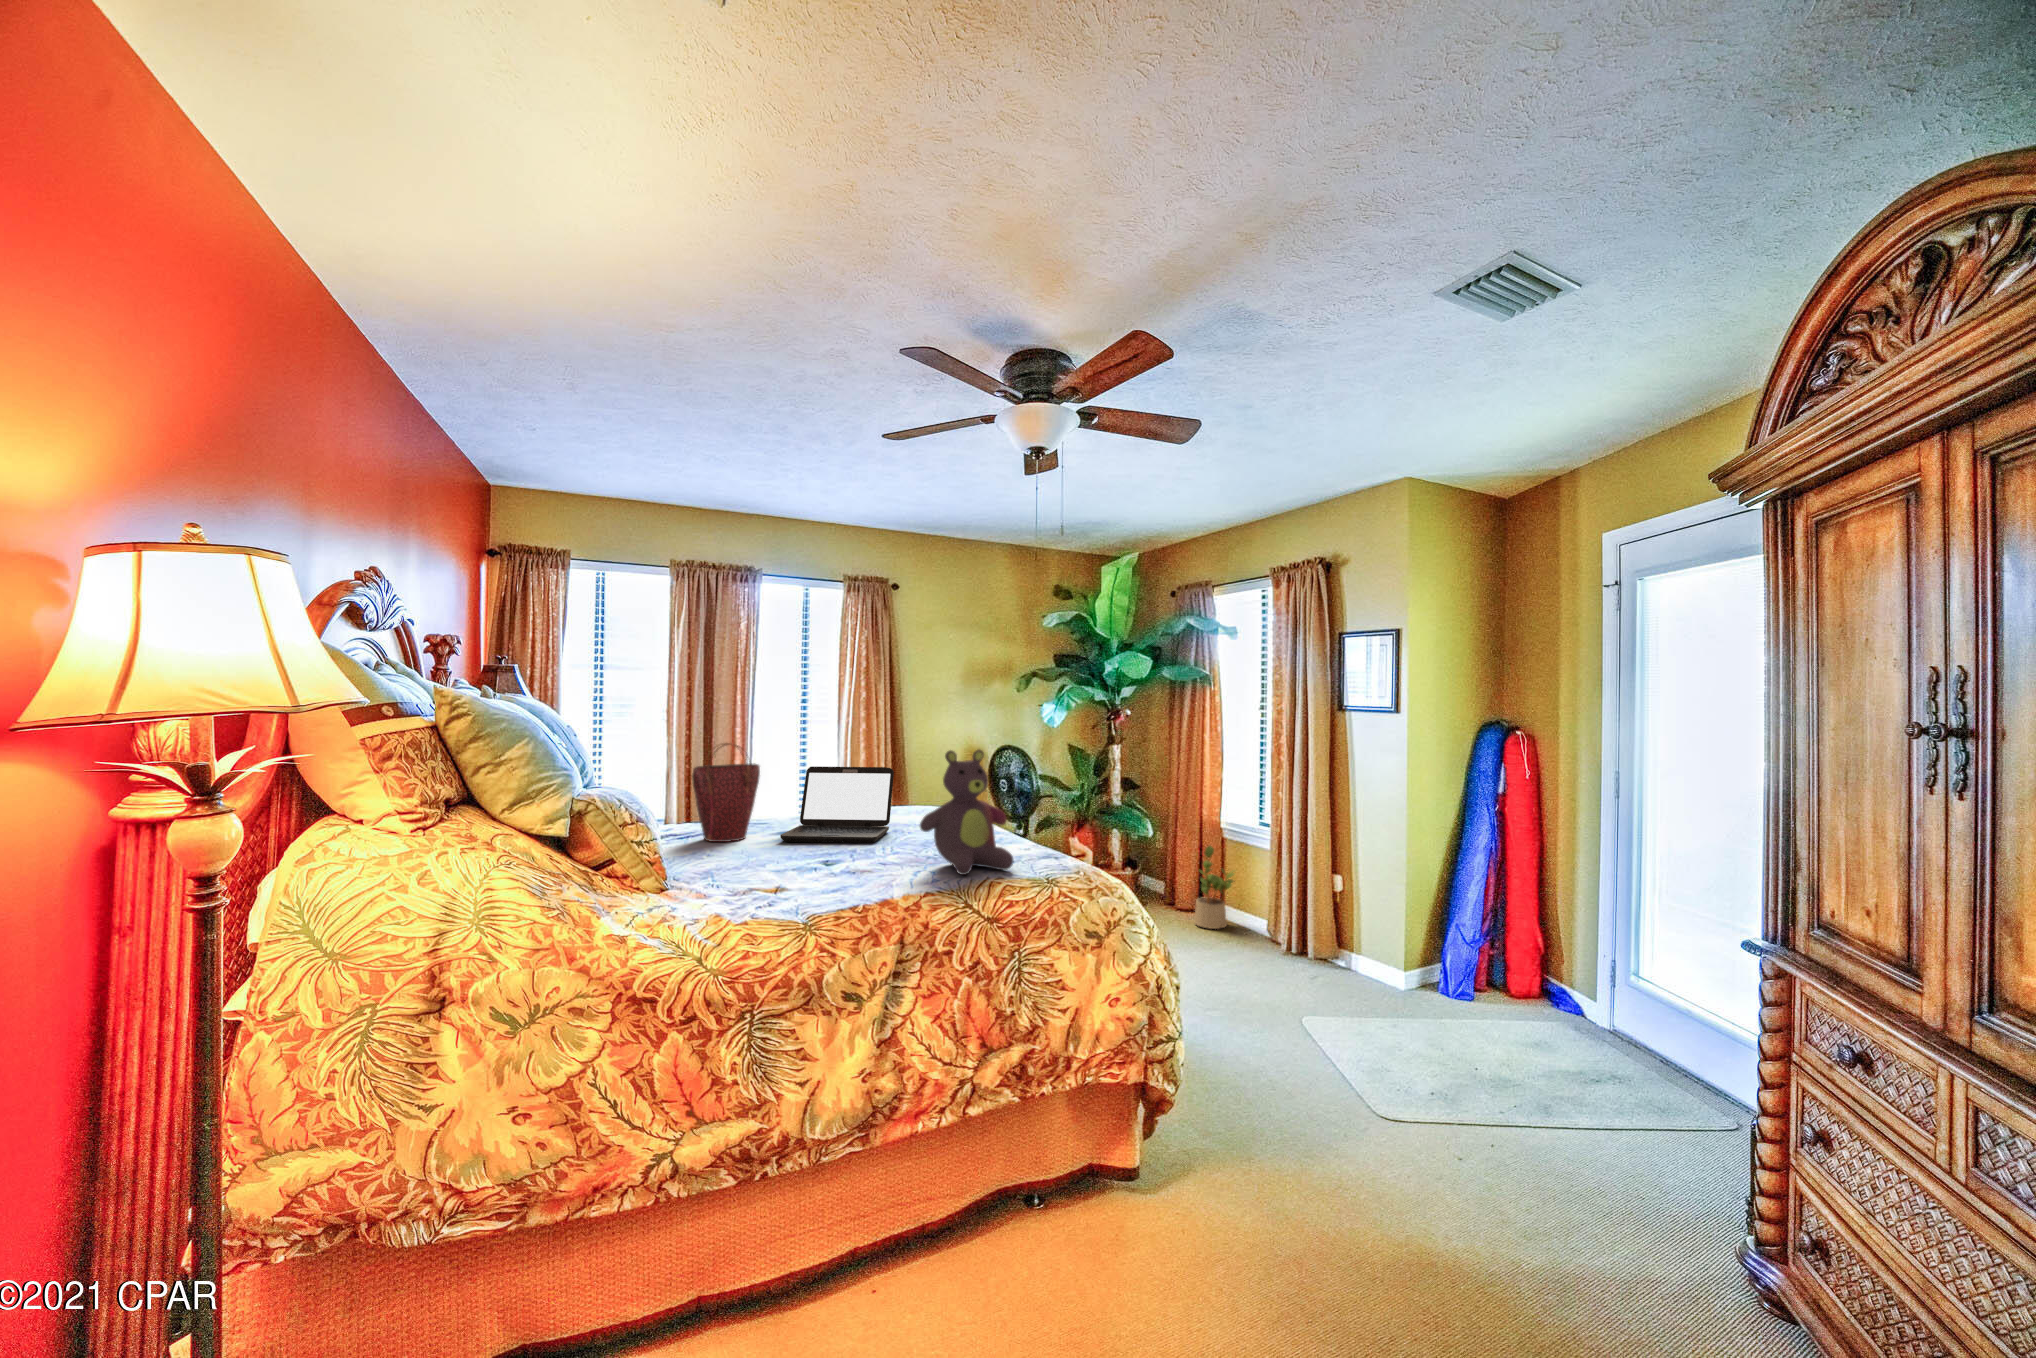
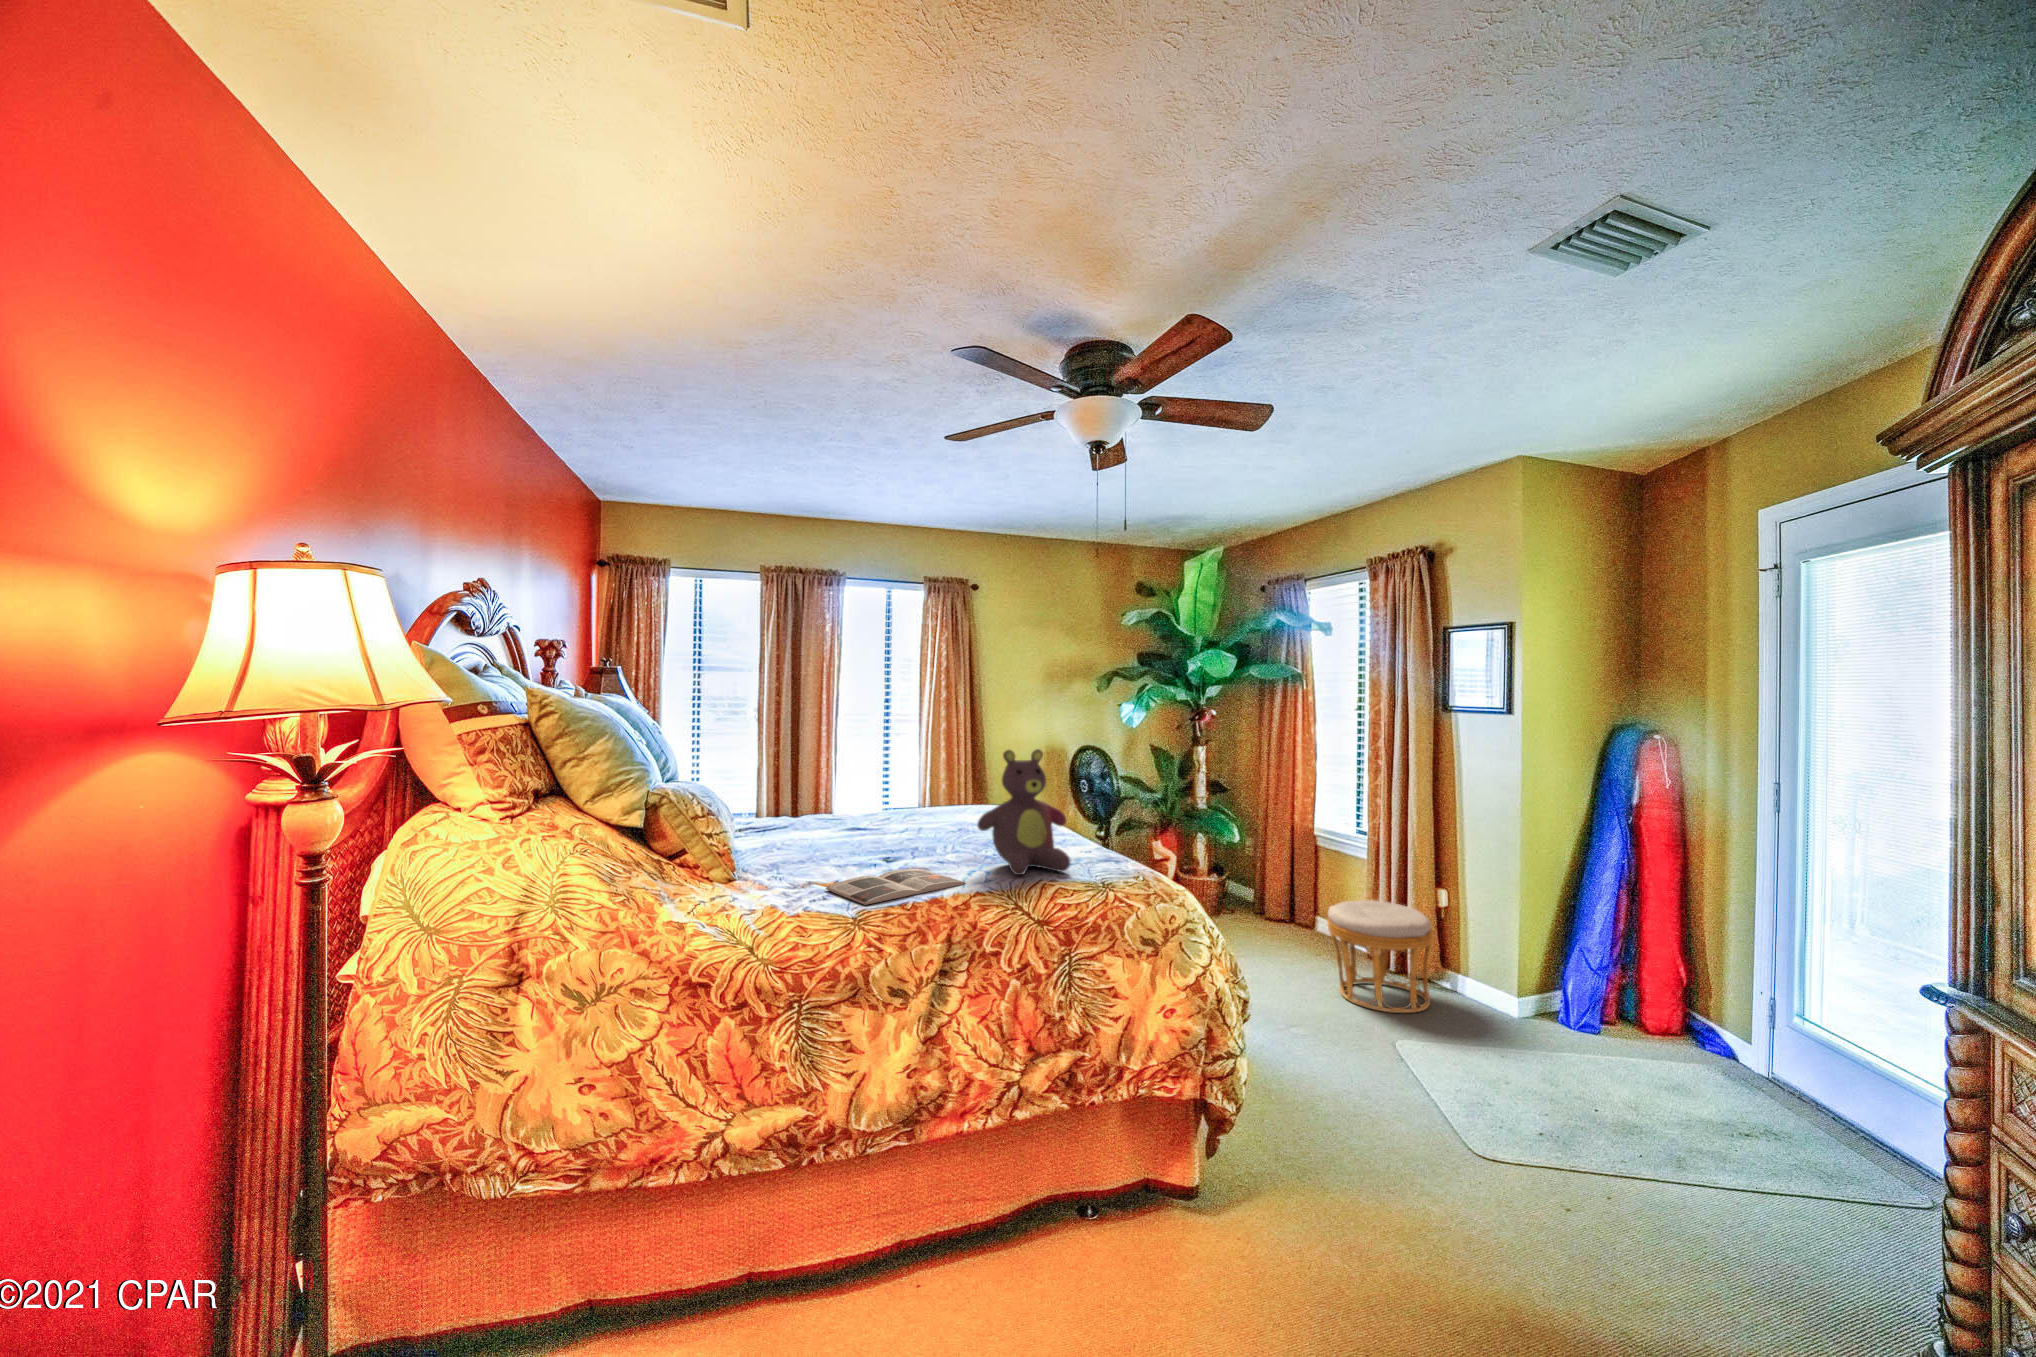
handbag: present [692,743,760,842] -> none [771,740,835,835]
laptop: present [780,767,894,843] -> none [852,764,963,840]
potted plant: present [1195,846,1235,929] -> none [1285,853,1331,940]
magazine: none [768,872,913,910] -> present [826,869,966,905]
ottoman: none [1237,888,1332,993] -> present [1327,900,1432,1013]

